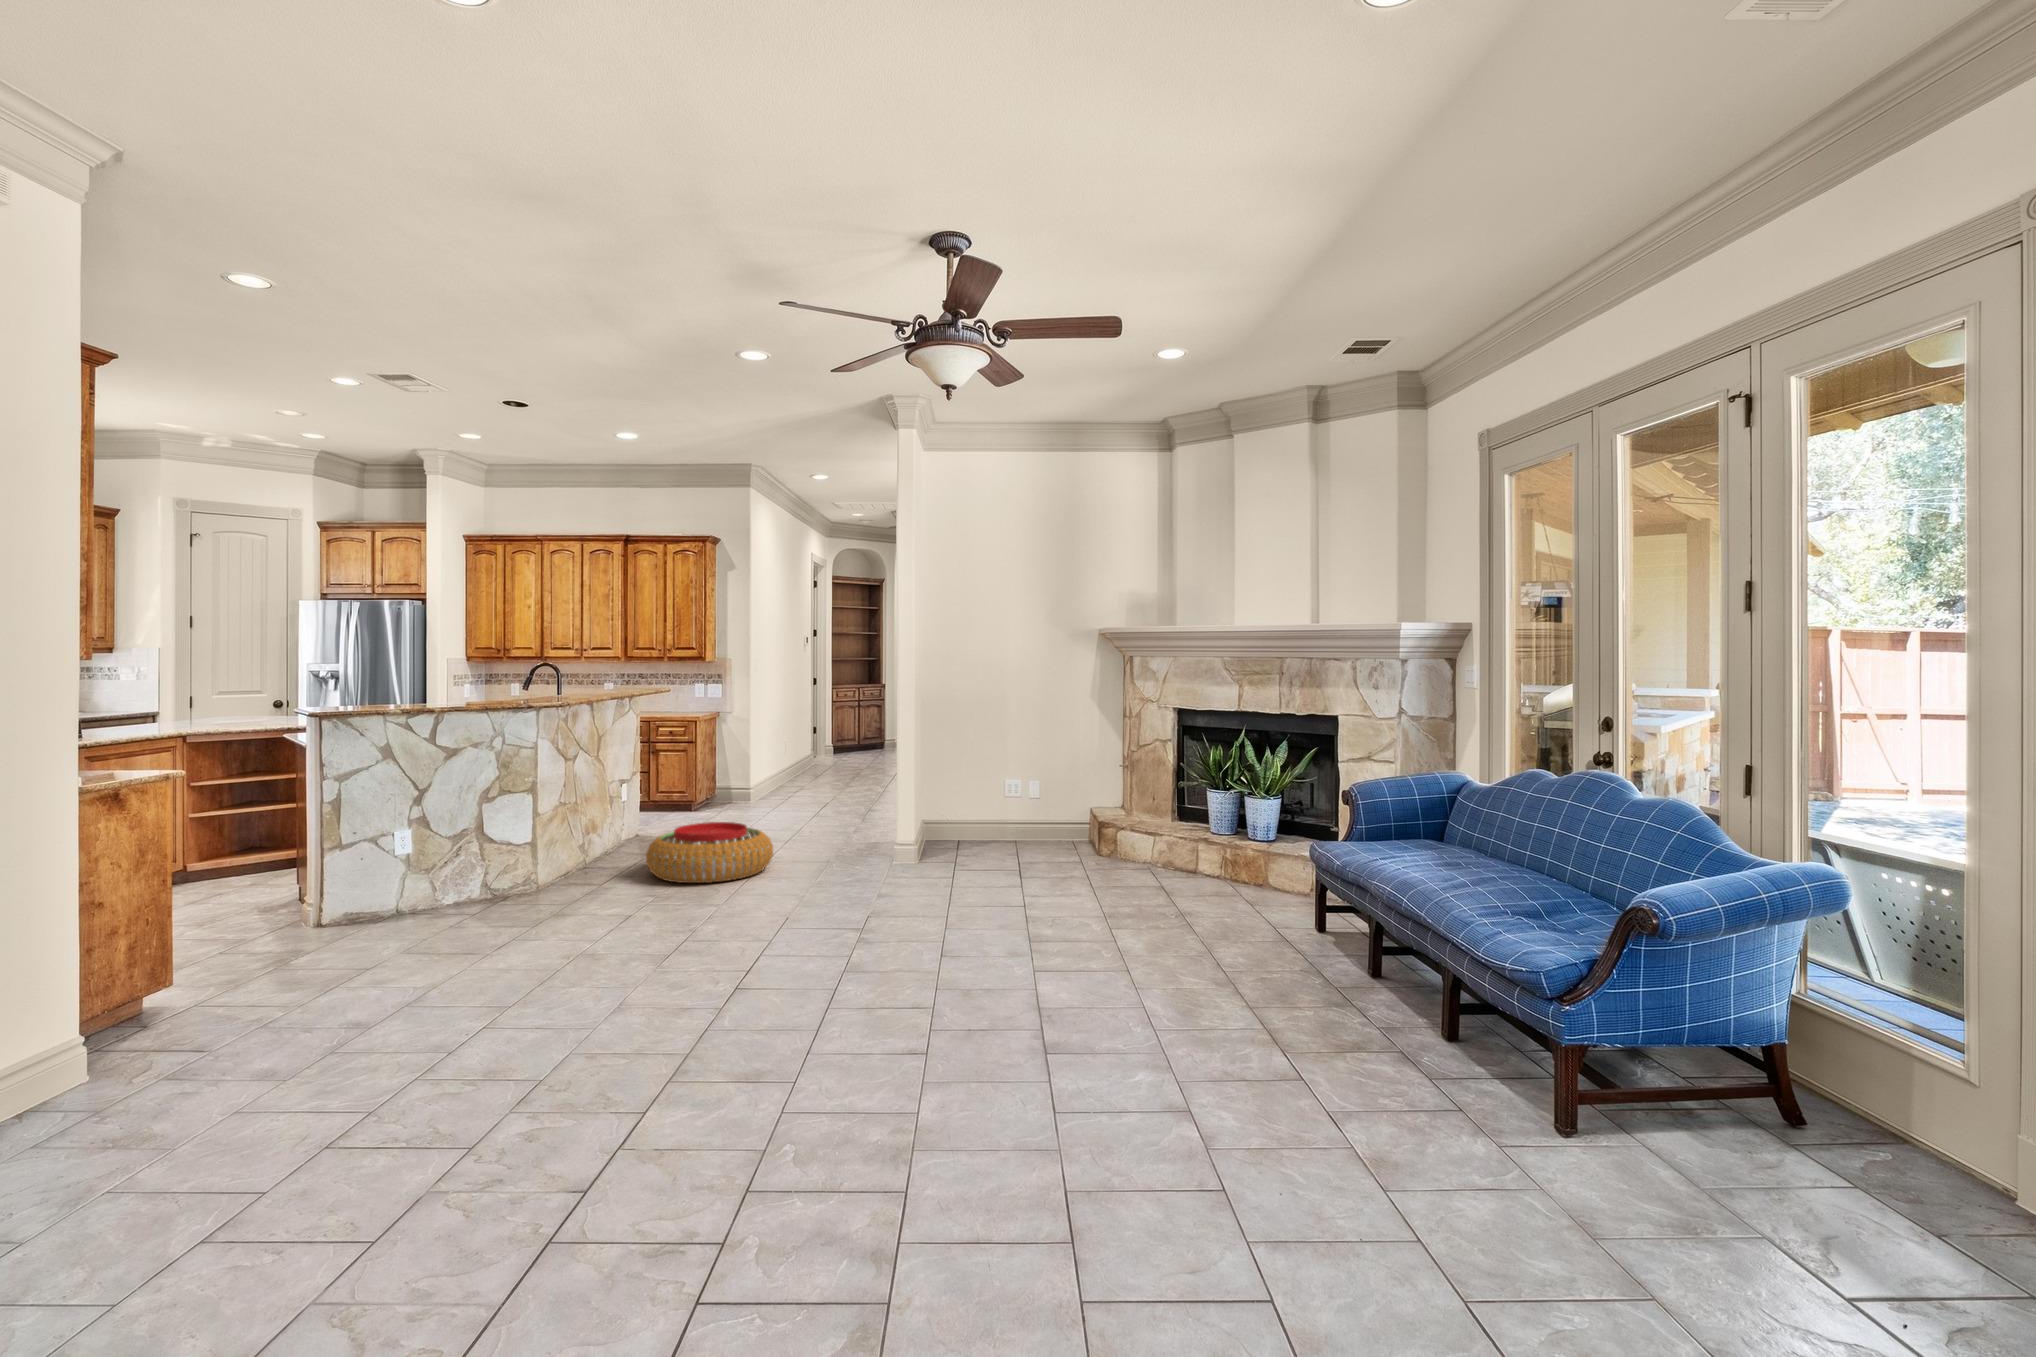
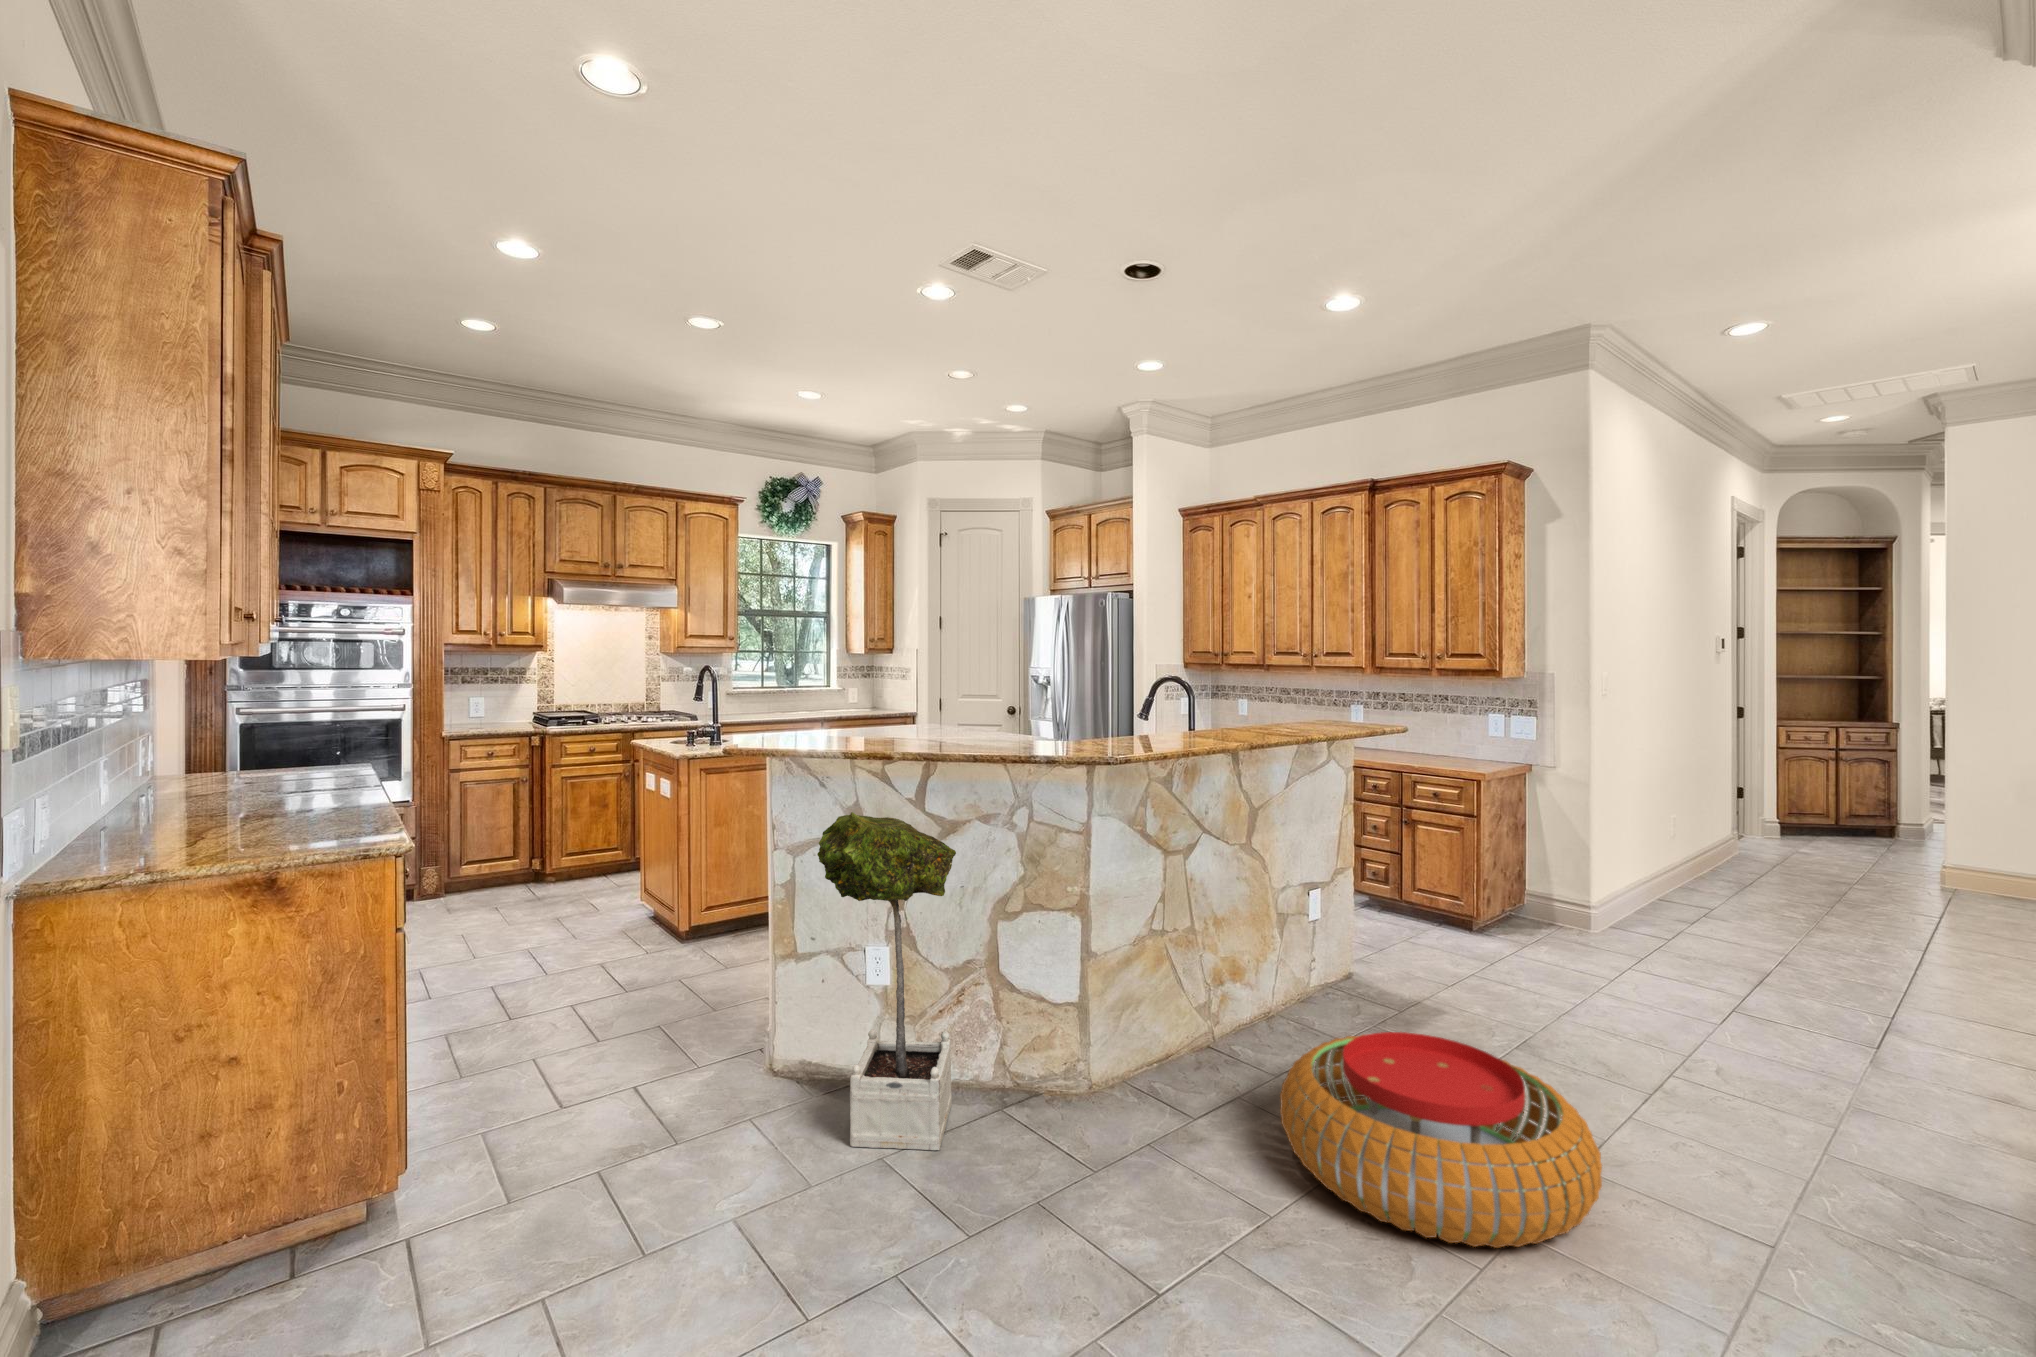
potted tree: none [392,741,484,925] -> present [817,812,956,1150]

